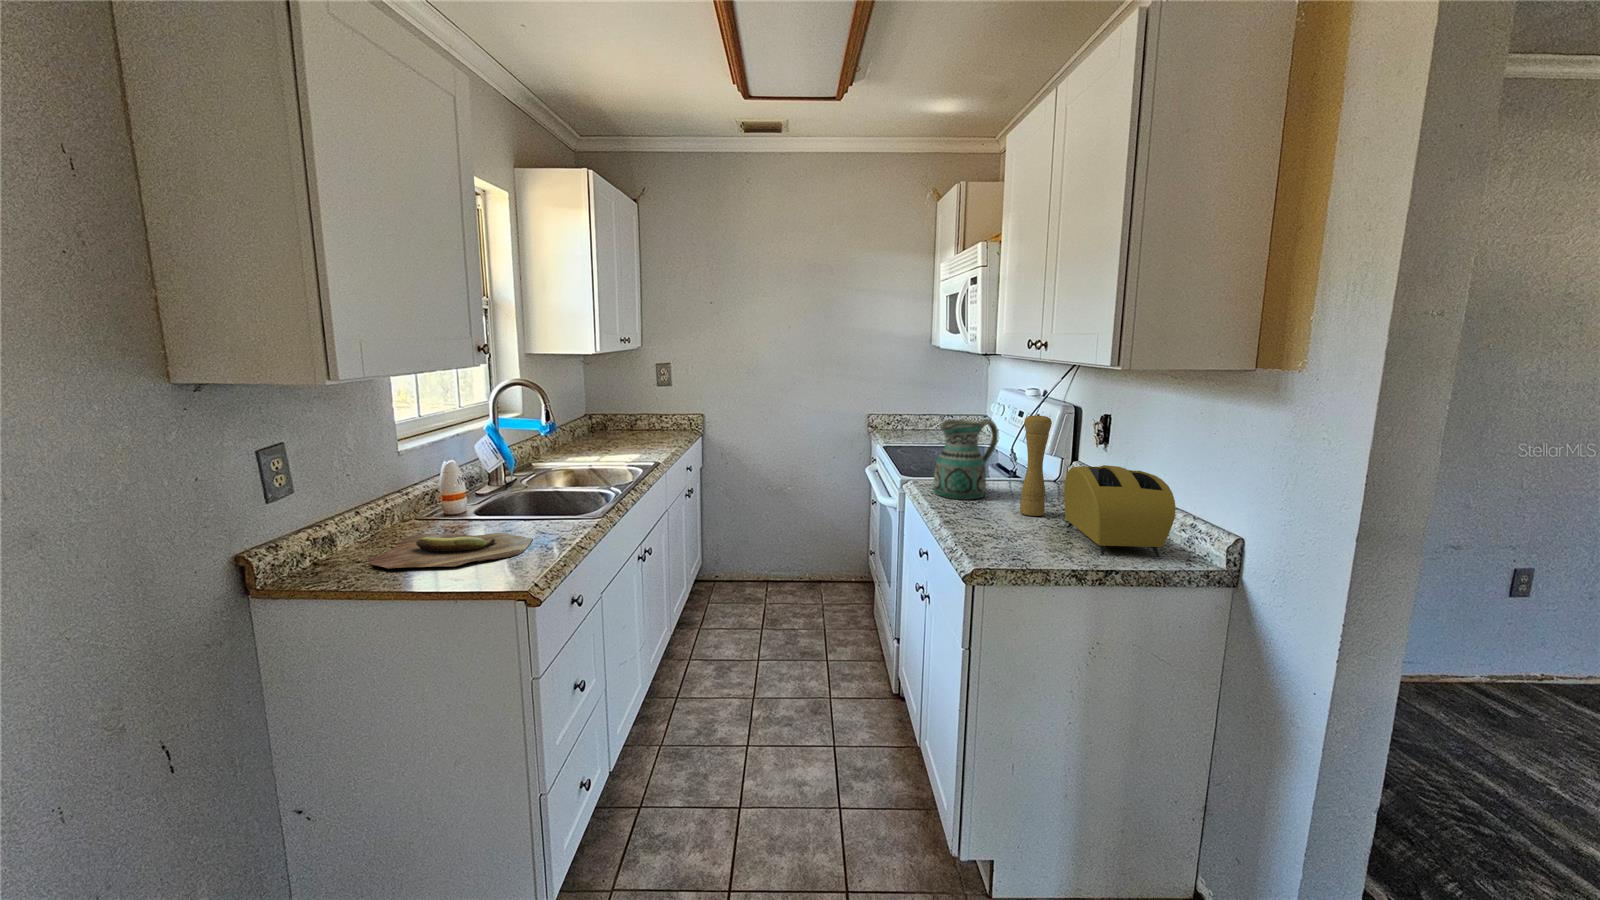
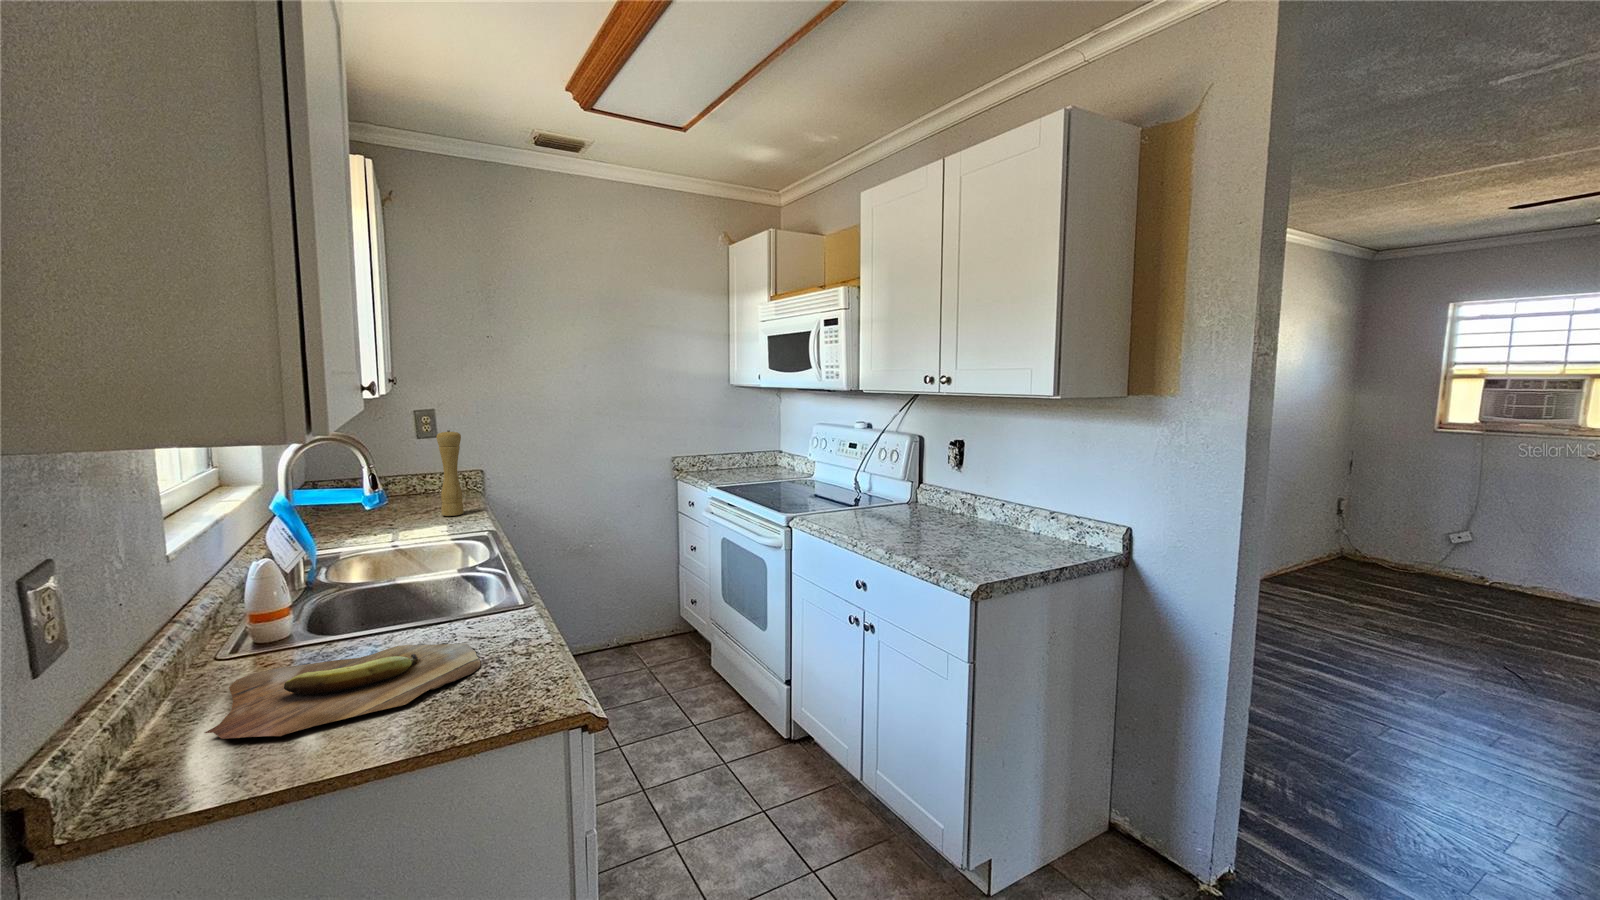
pepper mill: present [1020,414,1052,516] -> present [437,430,464,516]
ceramic pitcher: present [933,419,998,500] -> none [834,449,883,527]
toaster: present [1064,465,1176,557] -> none [980,480,1085,556]

